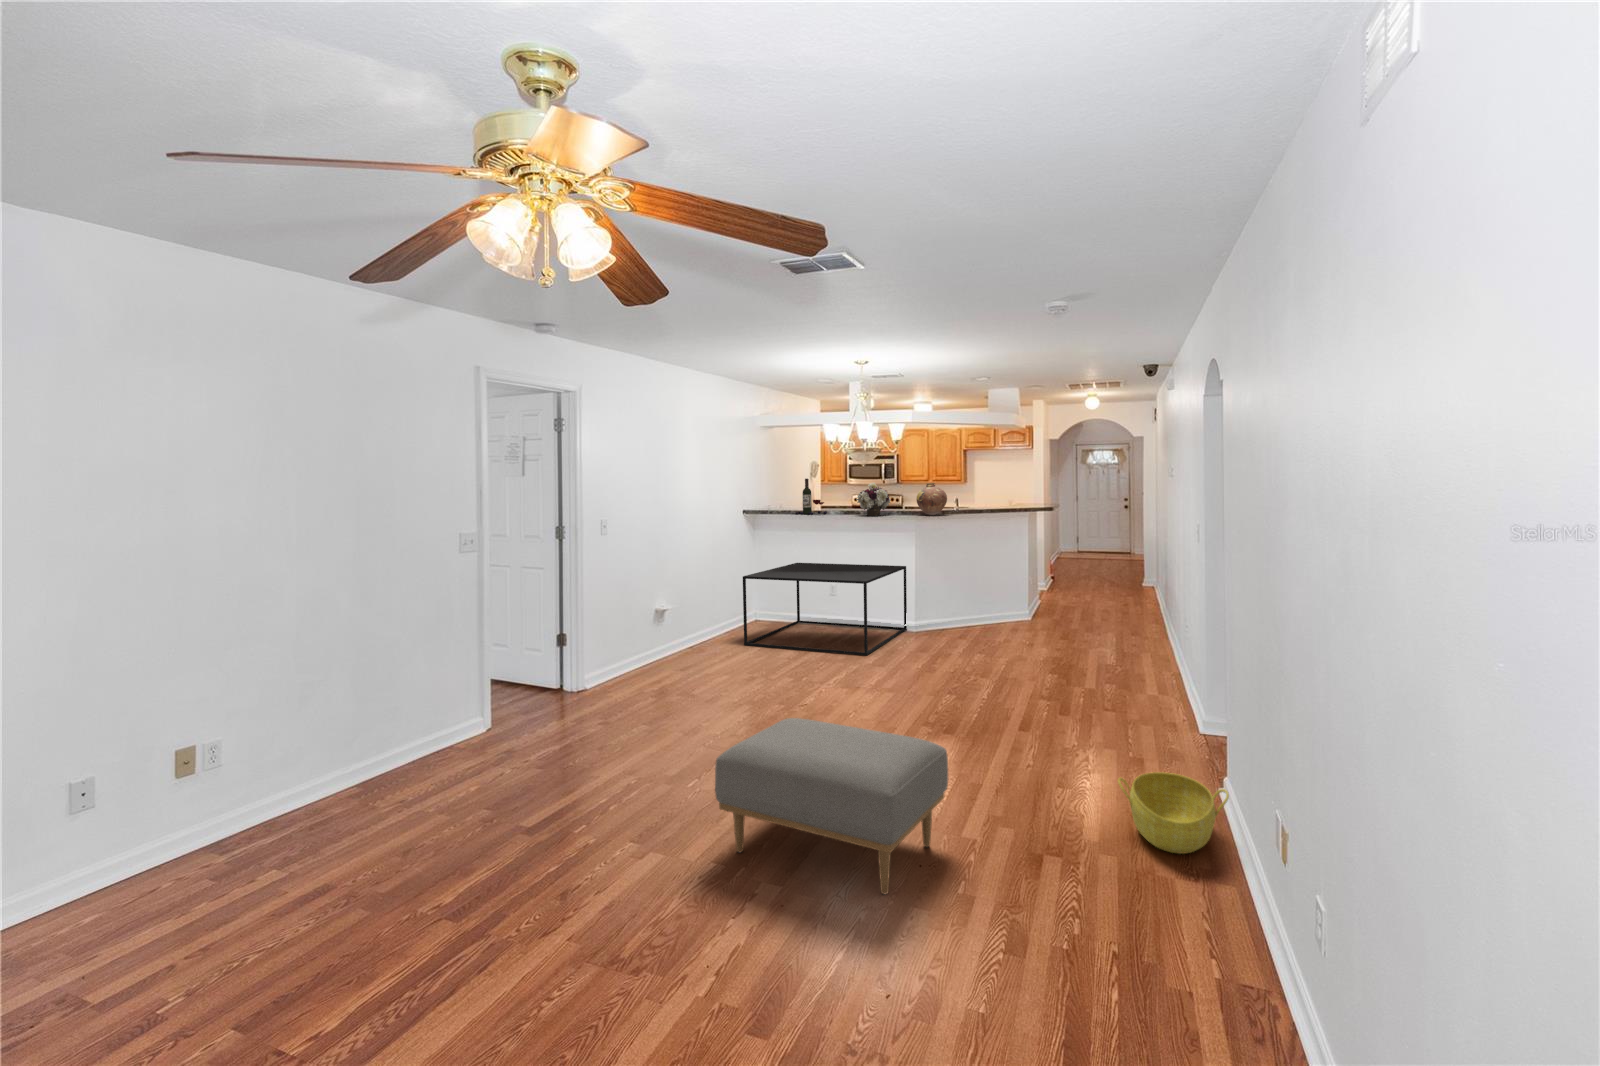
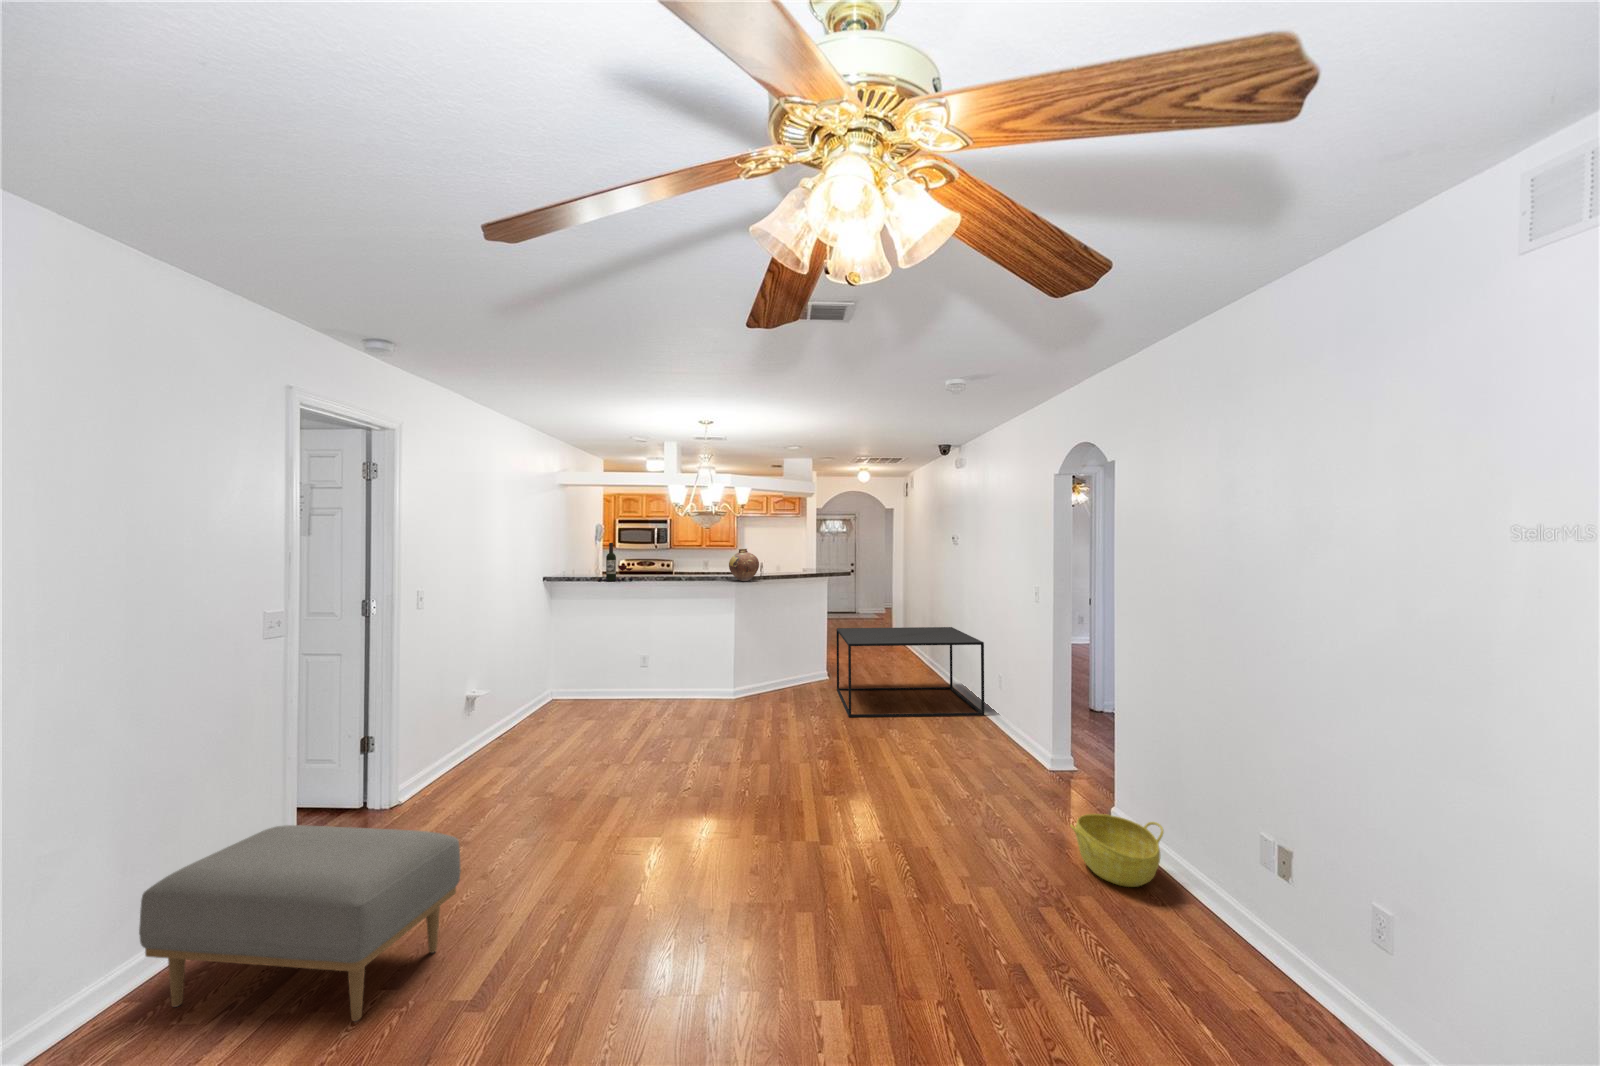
flower arrangement: present [856,483,891,516] -> none [669,548,704,583]
coffee table: present [743,563,907,655] -> present [837,627,984,717]
ottoman: present [715,718,949,894] -> present [139,825,461,1021]

